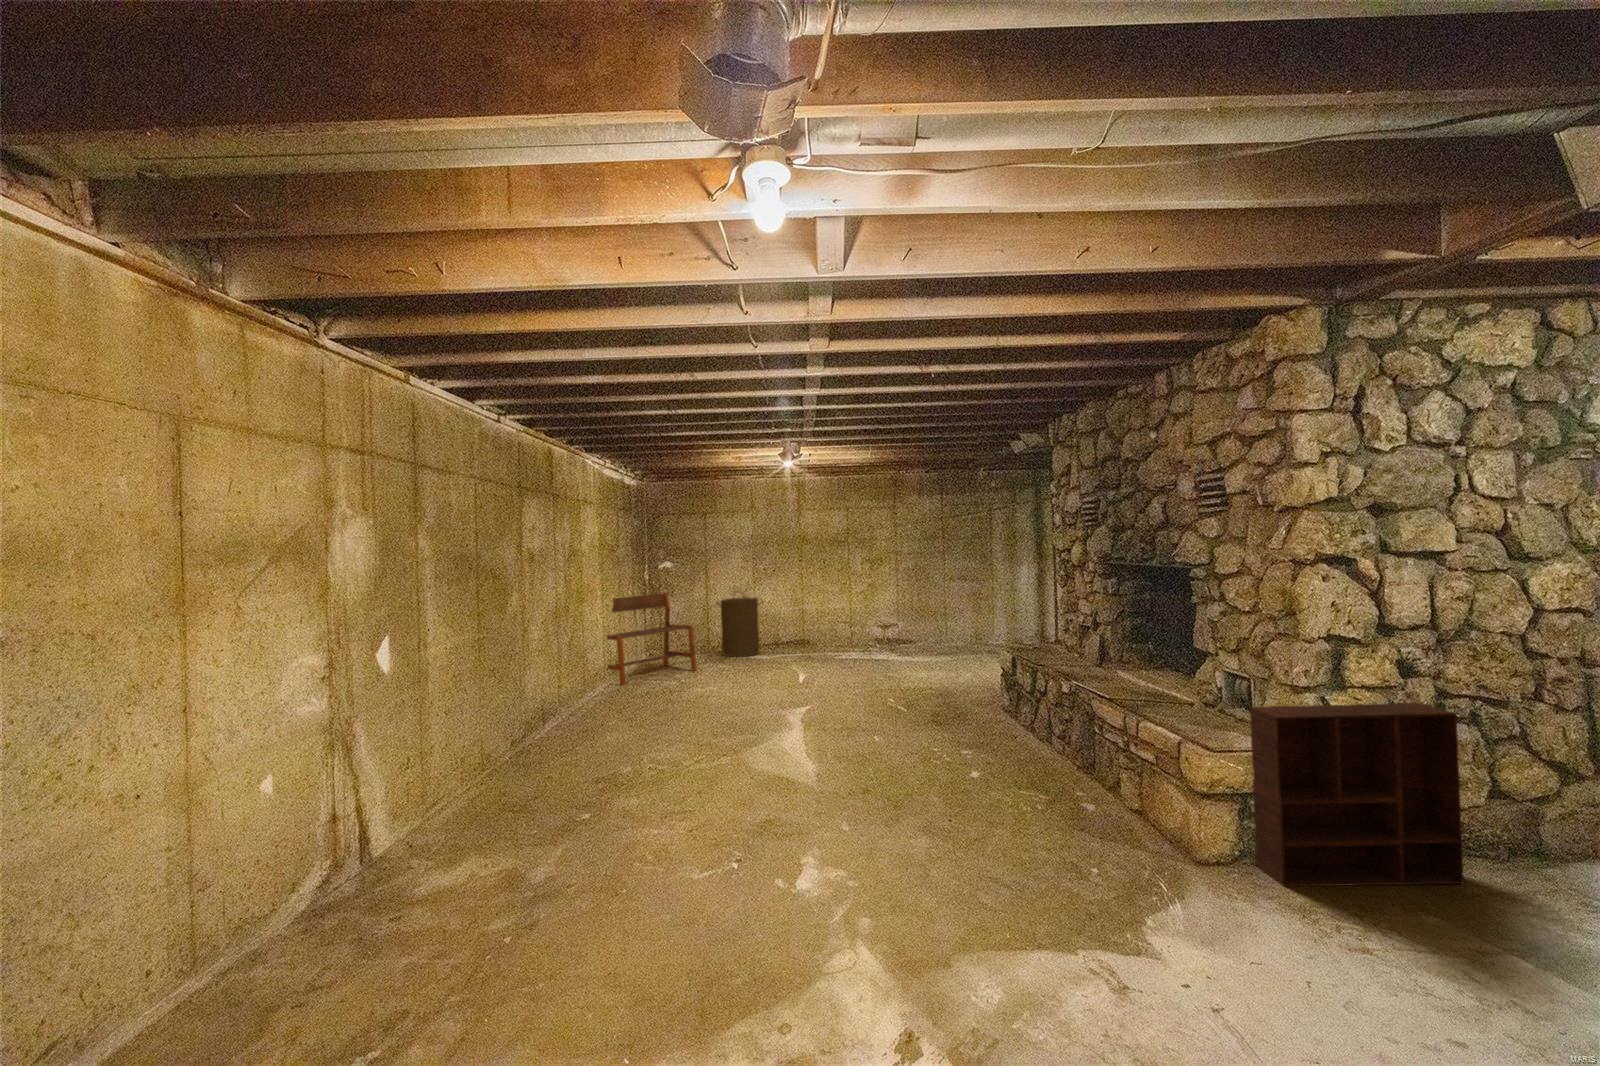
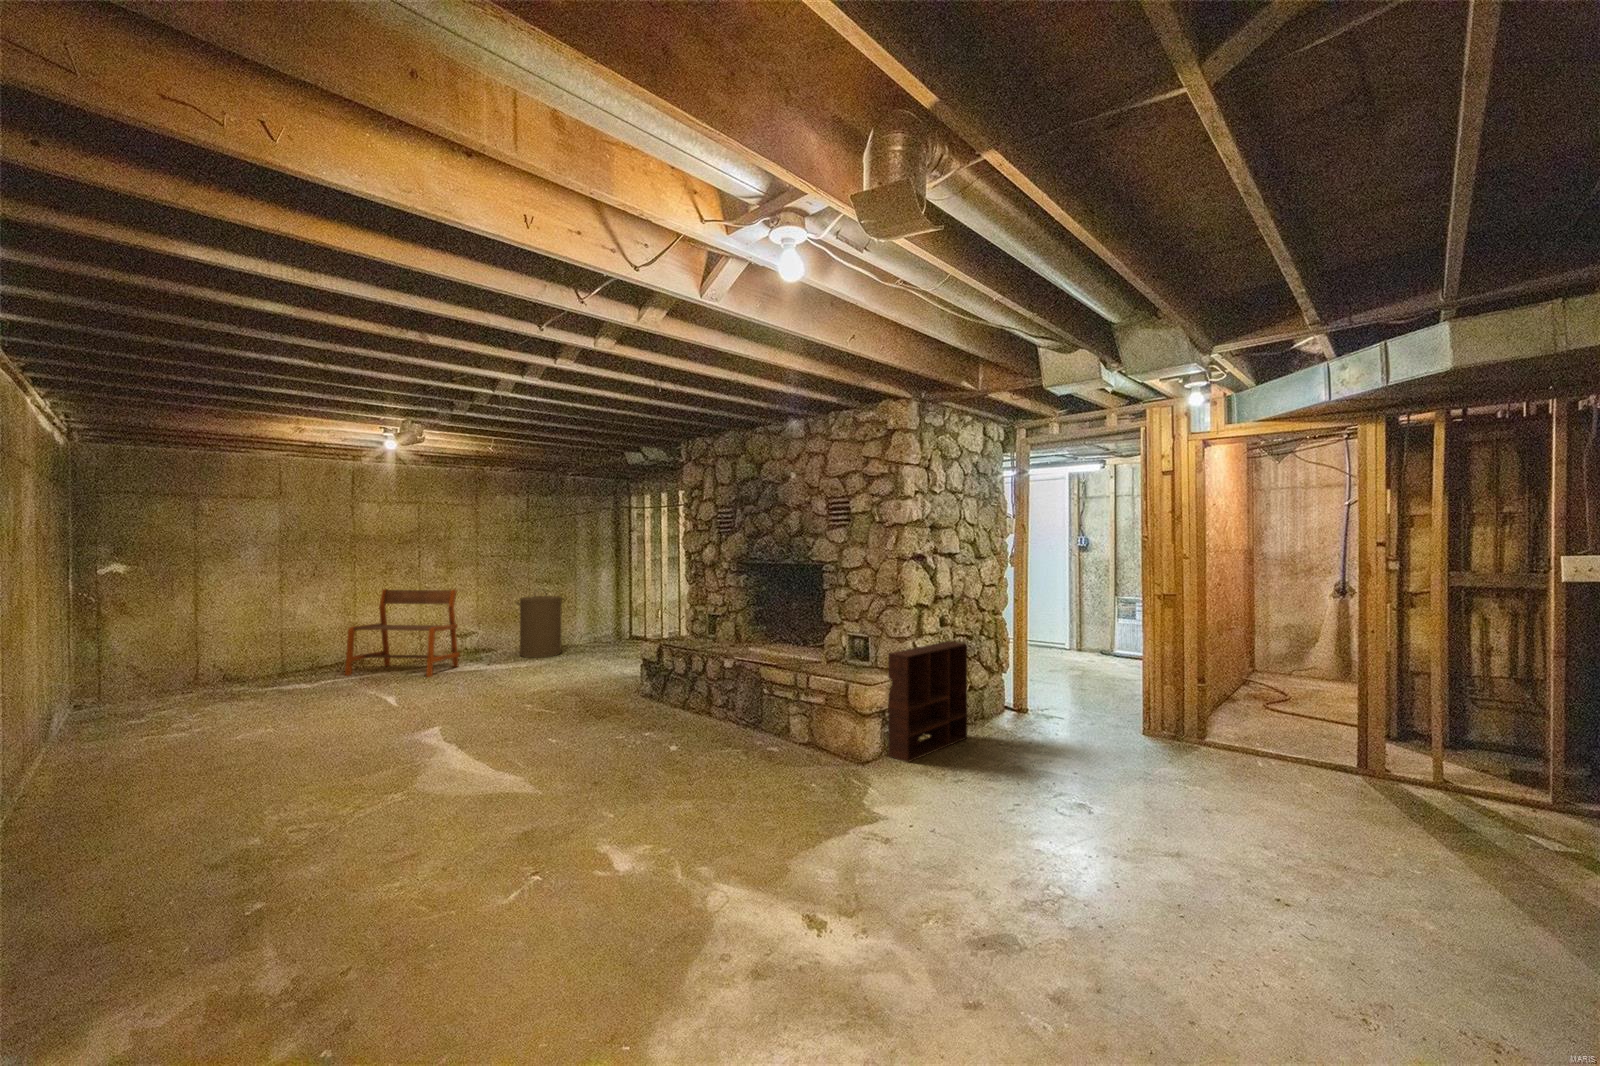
bench: present [606,593,697,685] -> present [345,589,460,677]
laundry hamper: present [717,597,759,657] -> present [516,595,564,658]

